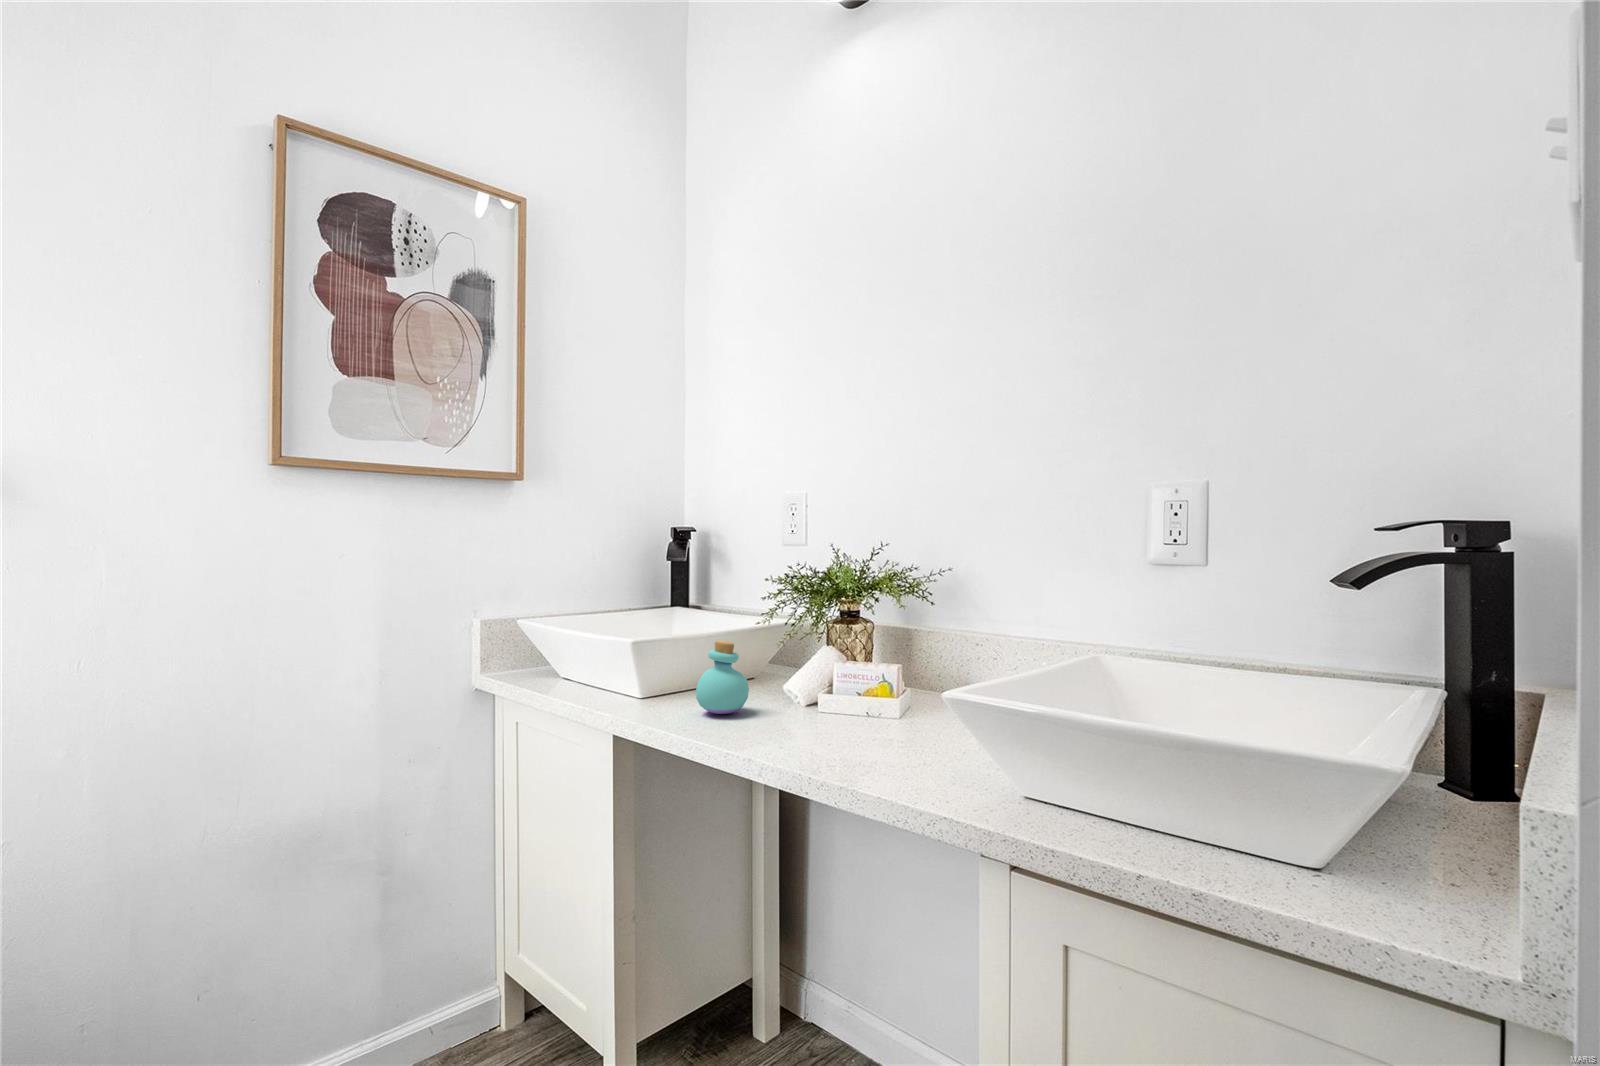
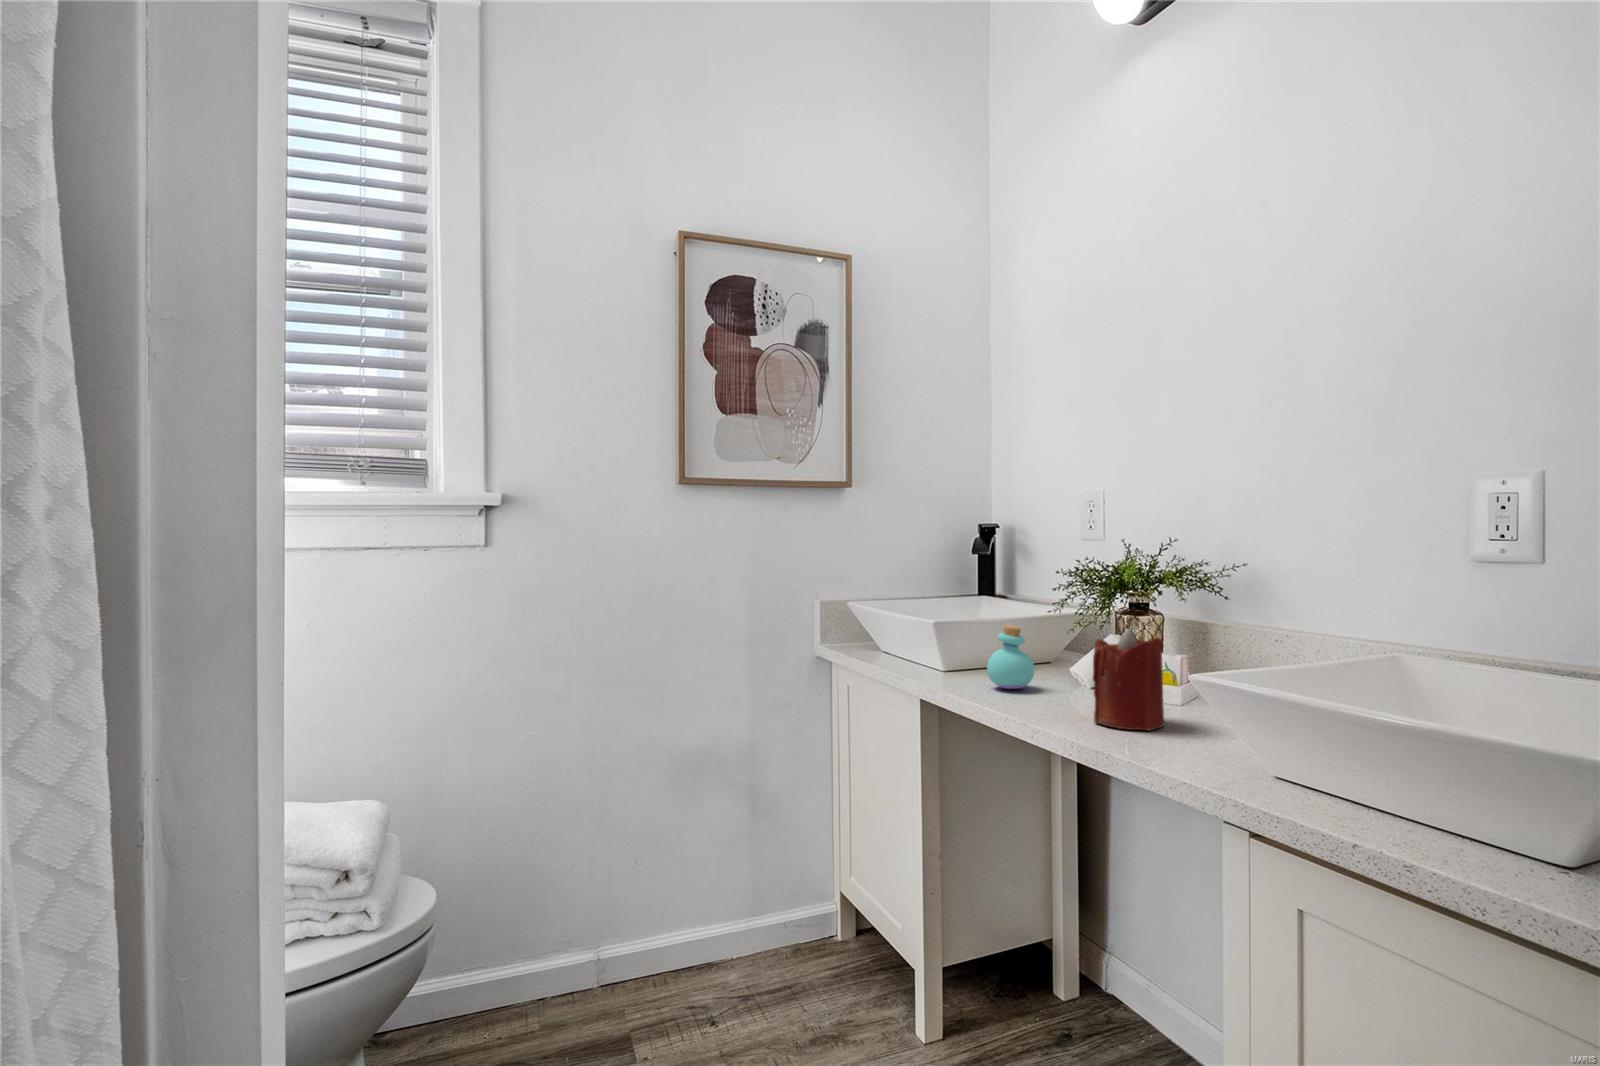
candle: none [826,640,898,755] -> present [1093,628,1164,731]

